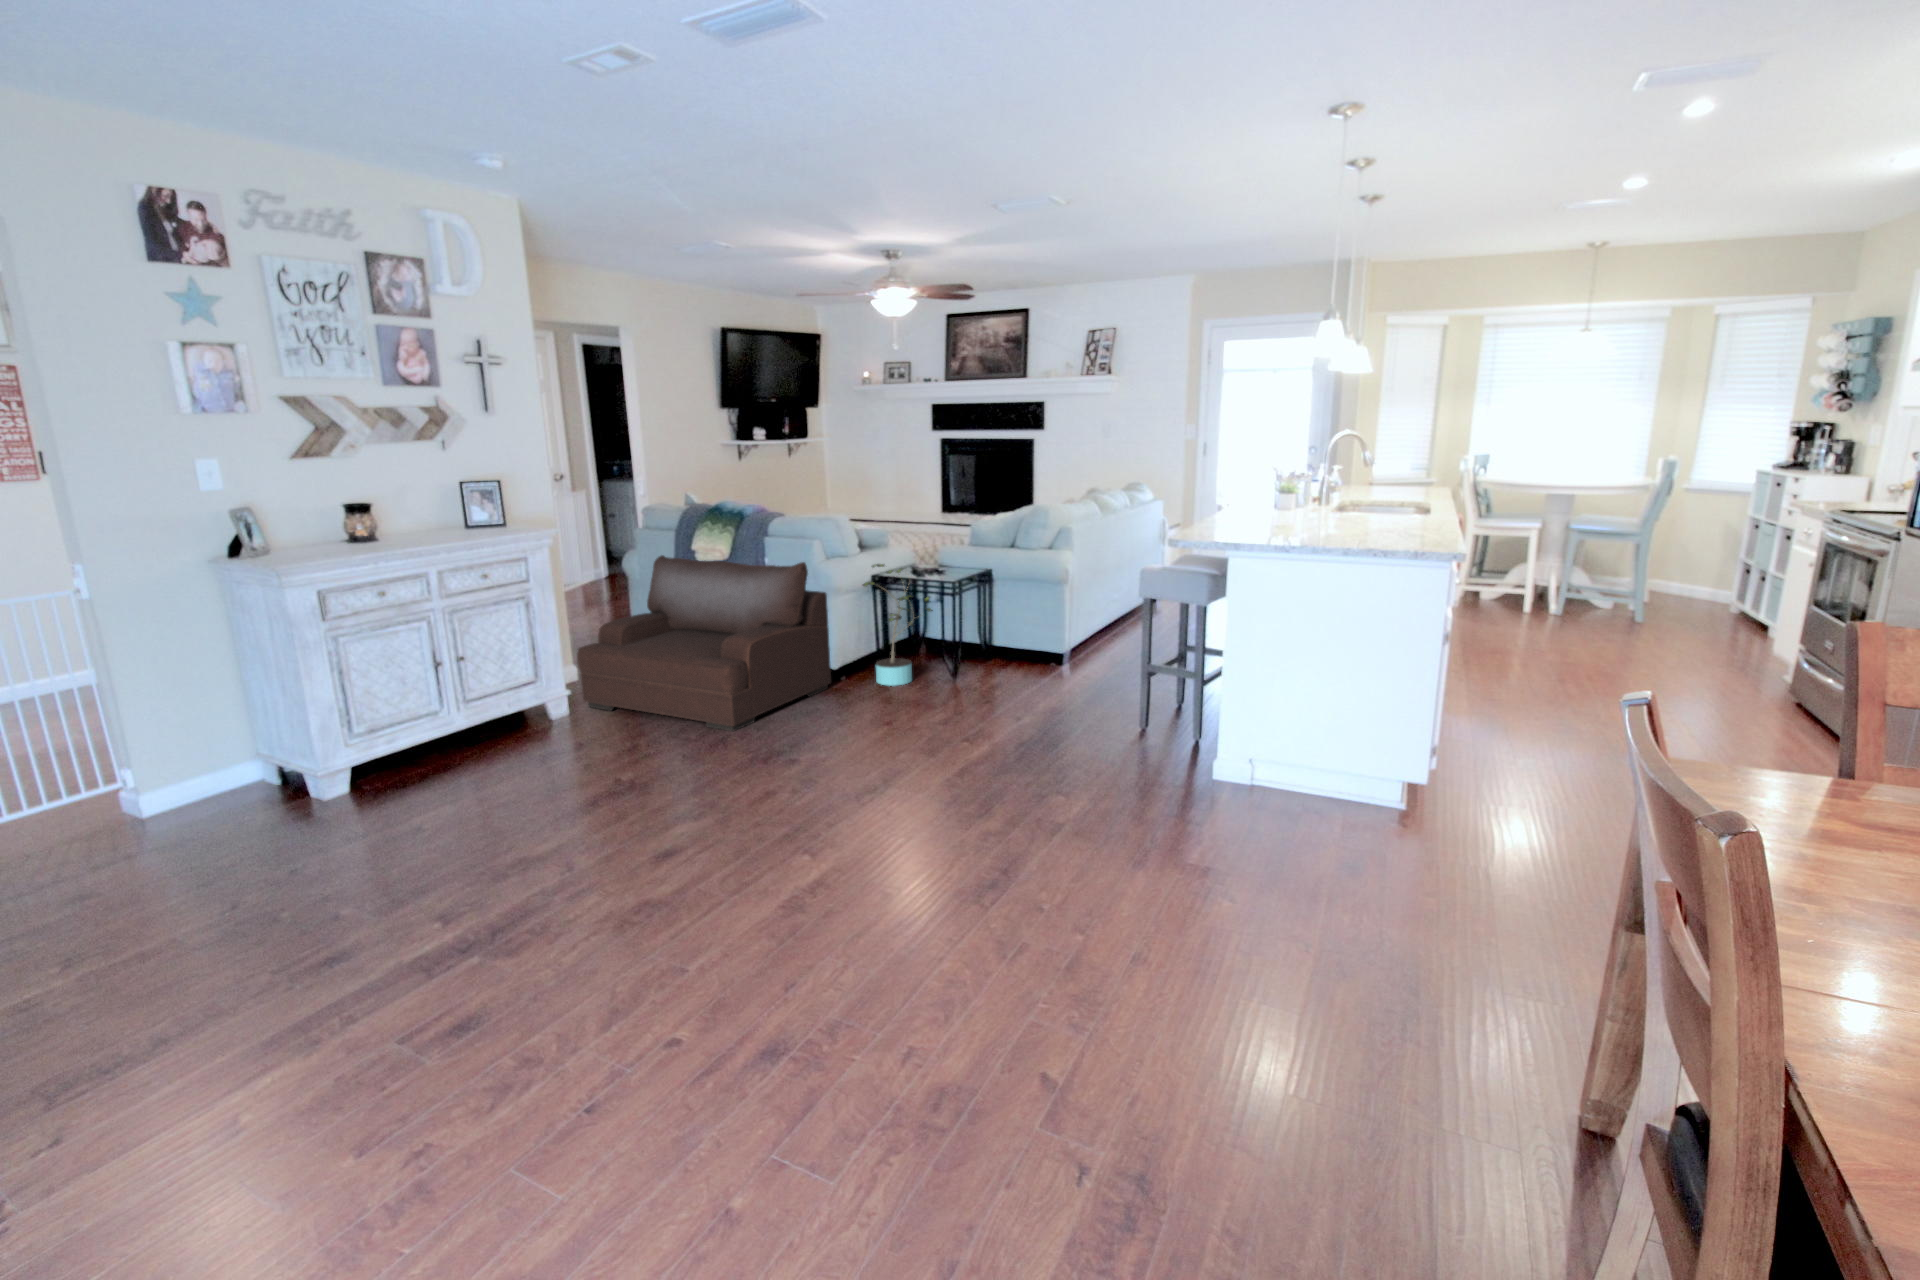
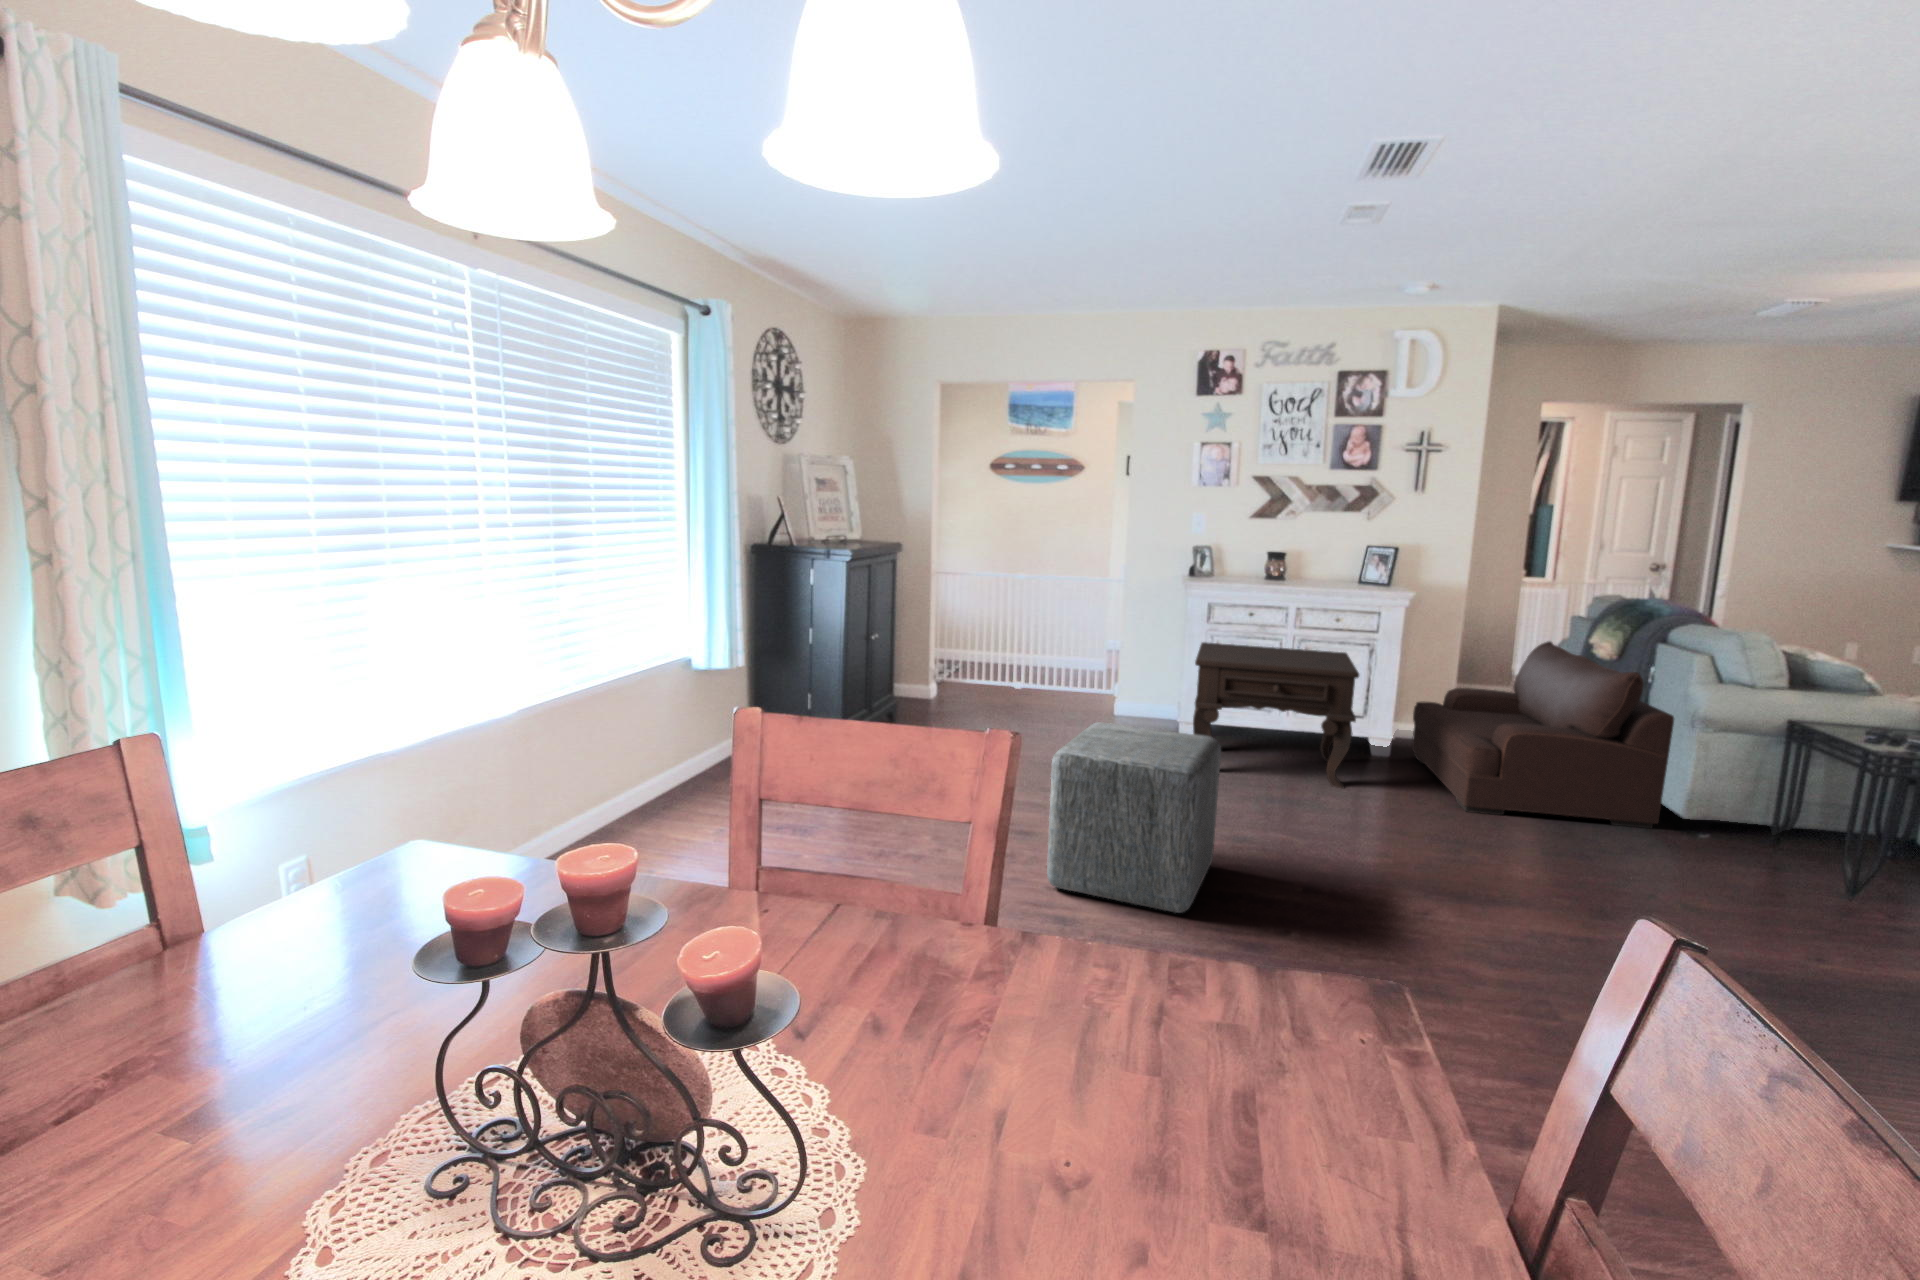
potted plant: present [863,564,933,686] -> none [1716,702,1835,865]
side table: none [340,612,622,823] -> present [1193,642,1359,789]
ottoman: none [565,732,842,1018] -> present [1047,722,1221,913]

